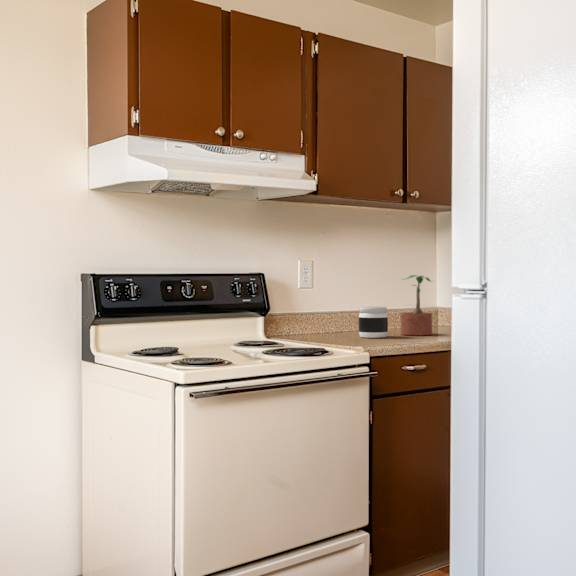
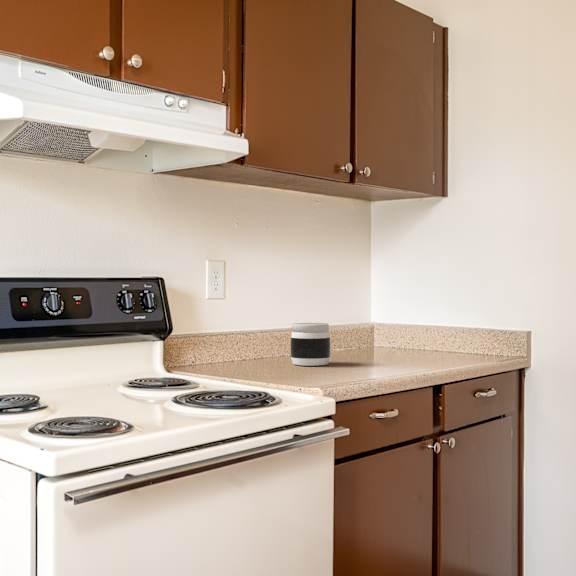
potted plant: present [401,275,432,335] -> none [341,280,386,360]

